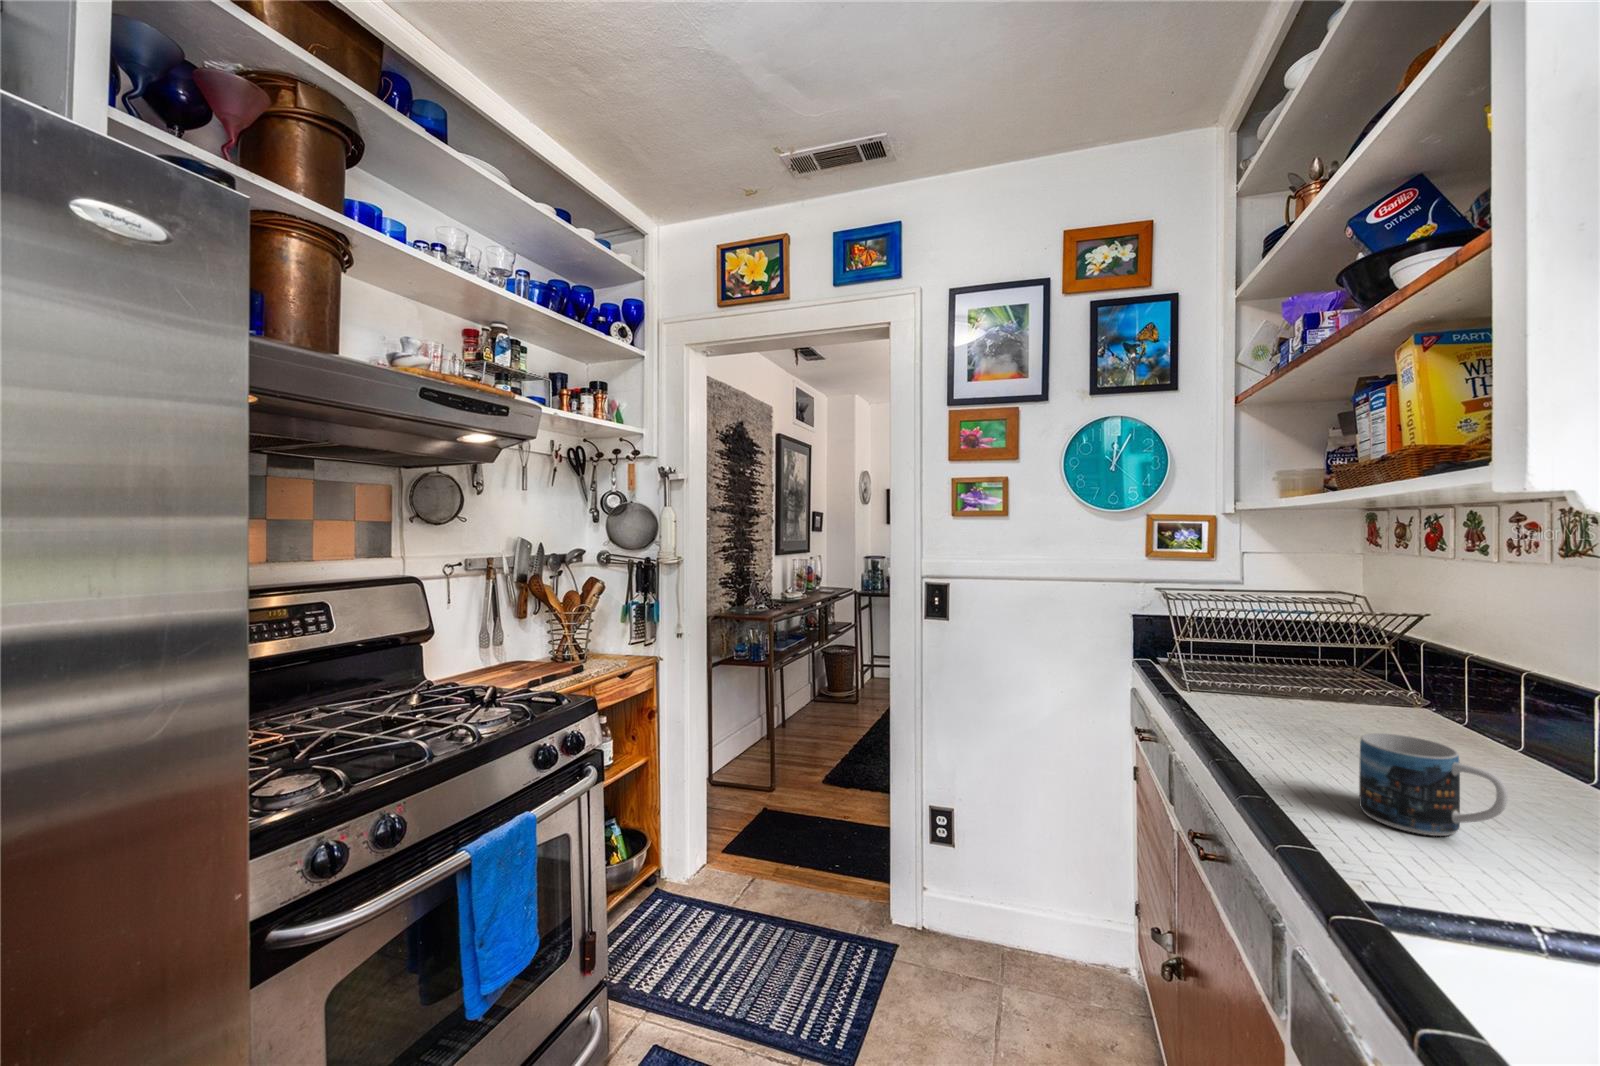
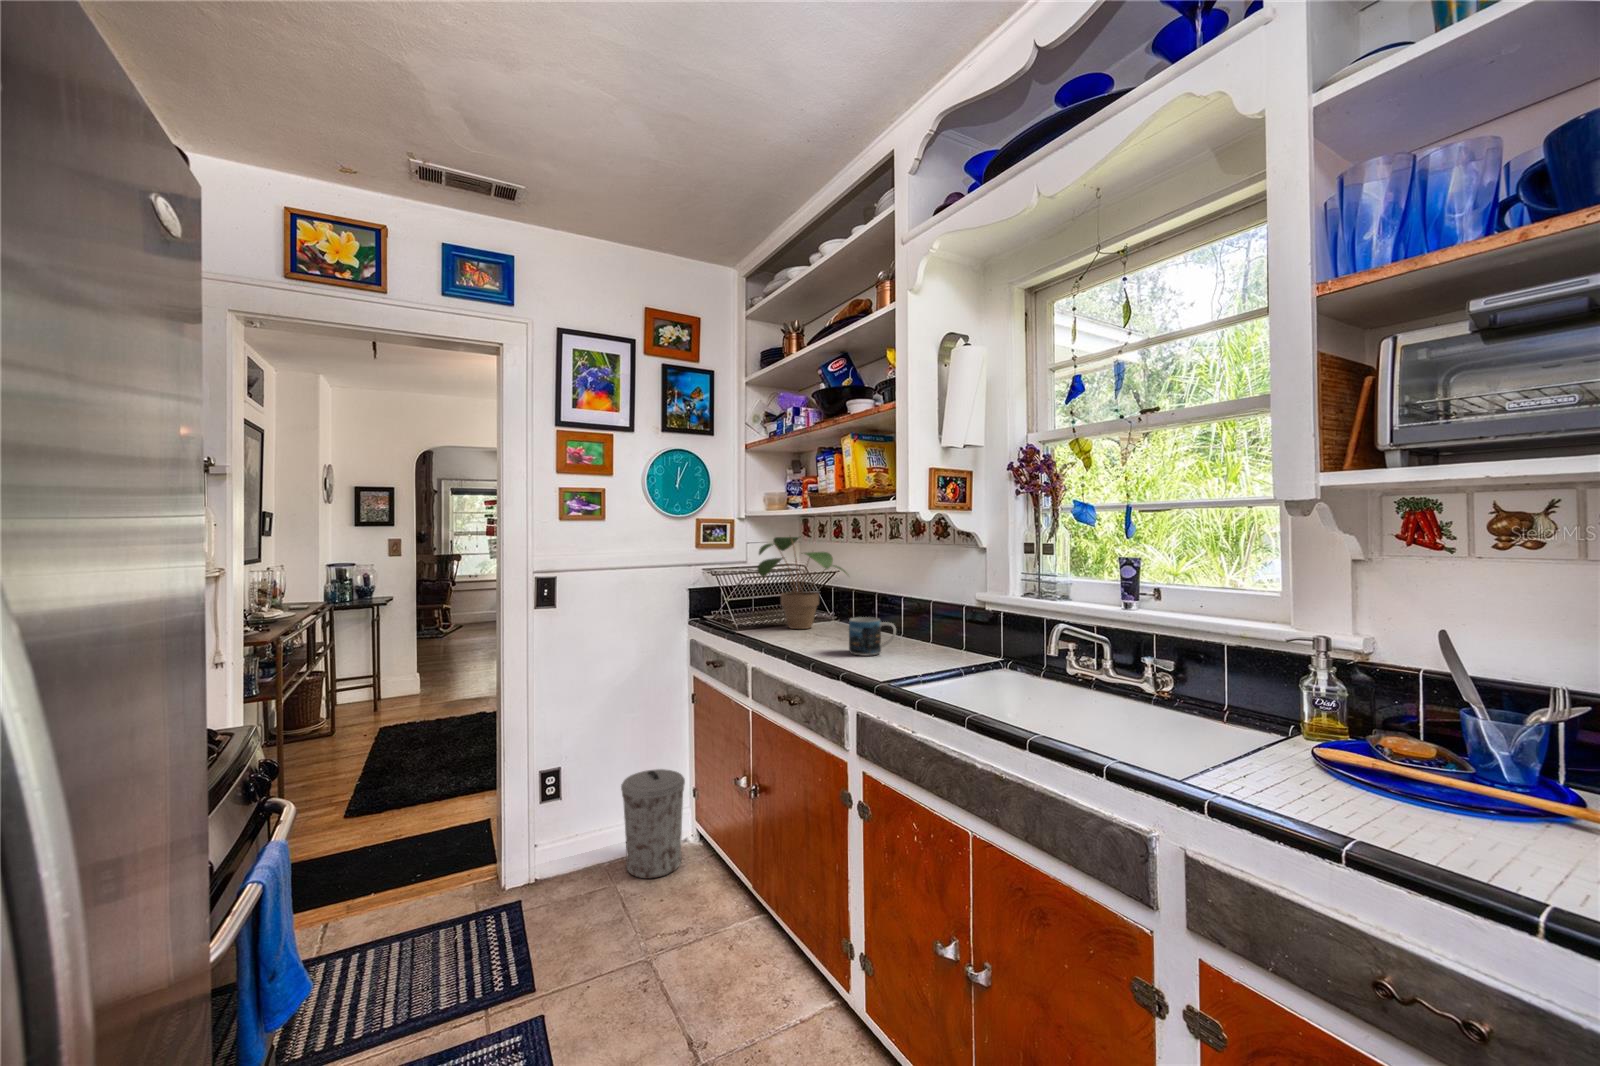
potted plant: none [1210,542,1436,718] -> present [757,536,847,629]
trash can: none [1015,849,1106,1010] -> present [621,769,685,878]

